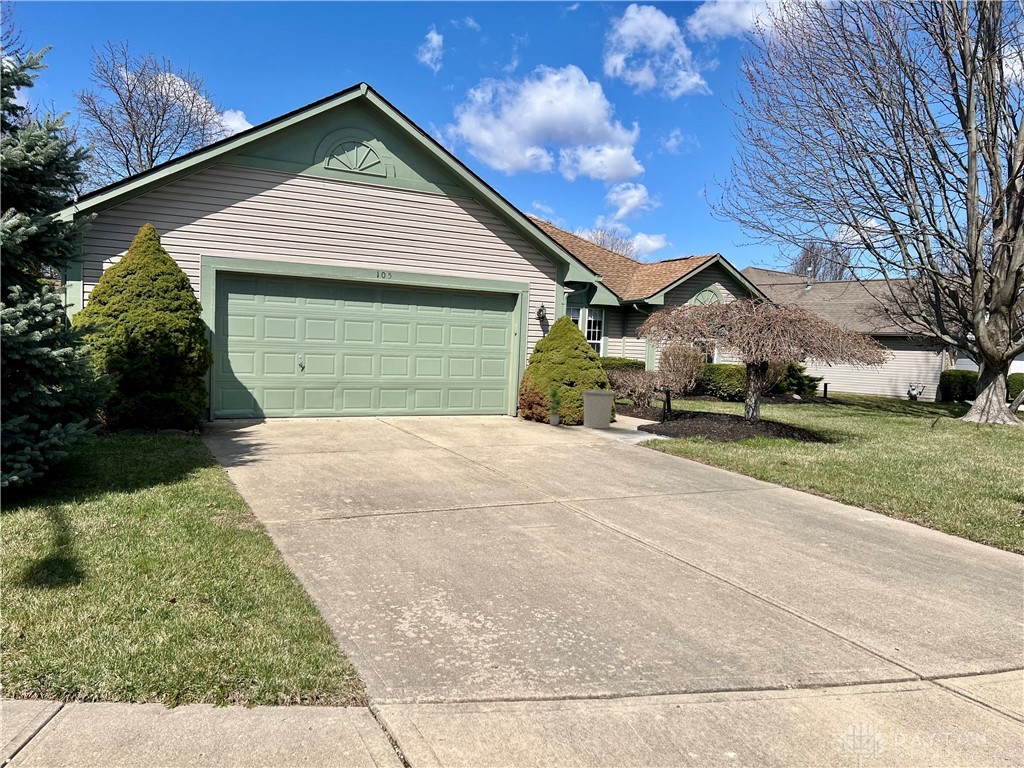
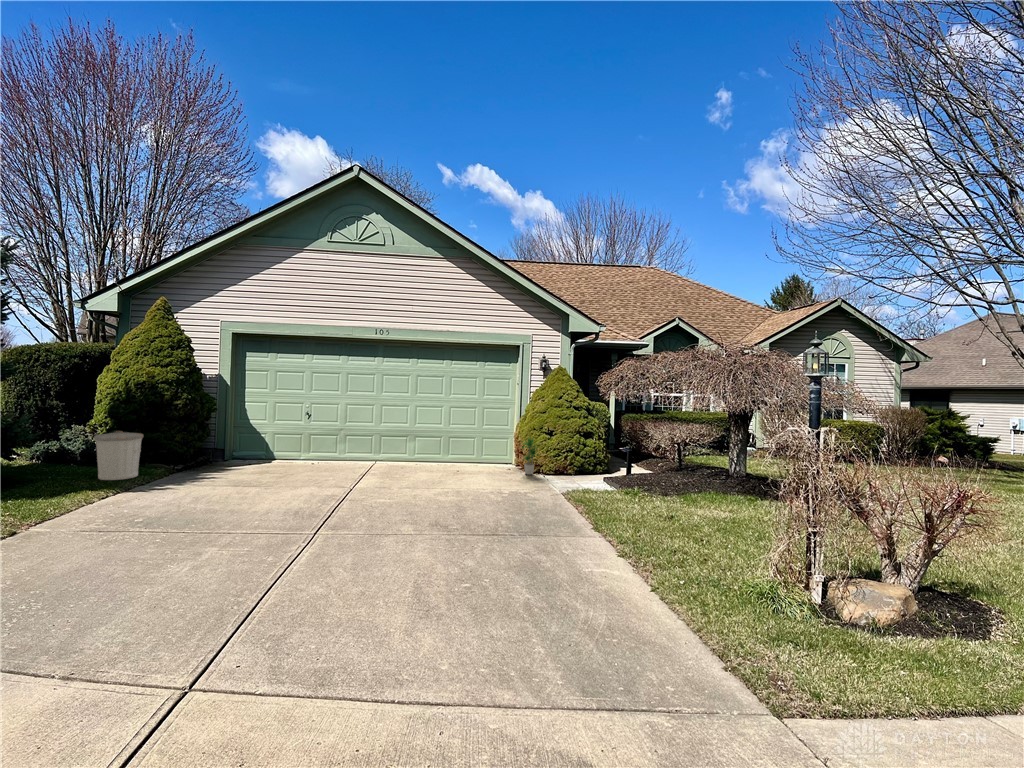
trash can: present [583,389,615,428] -> present [94,431,143,480]

